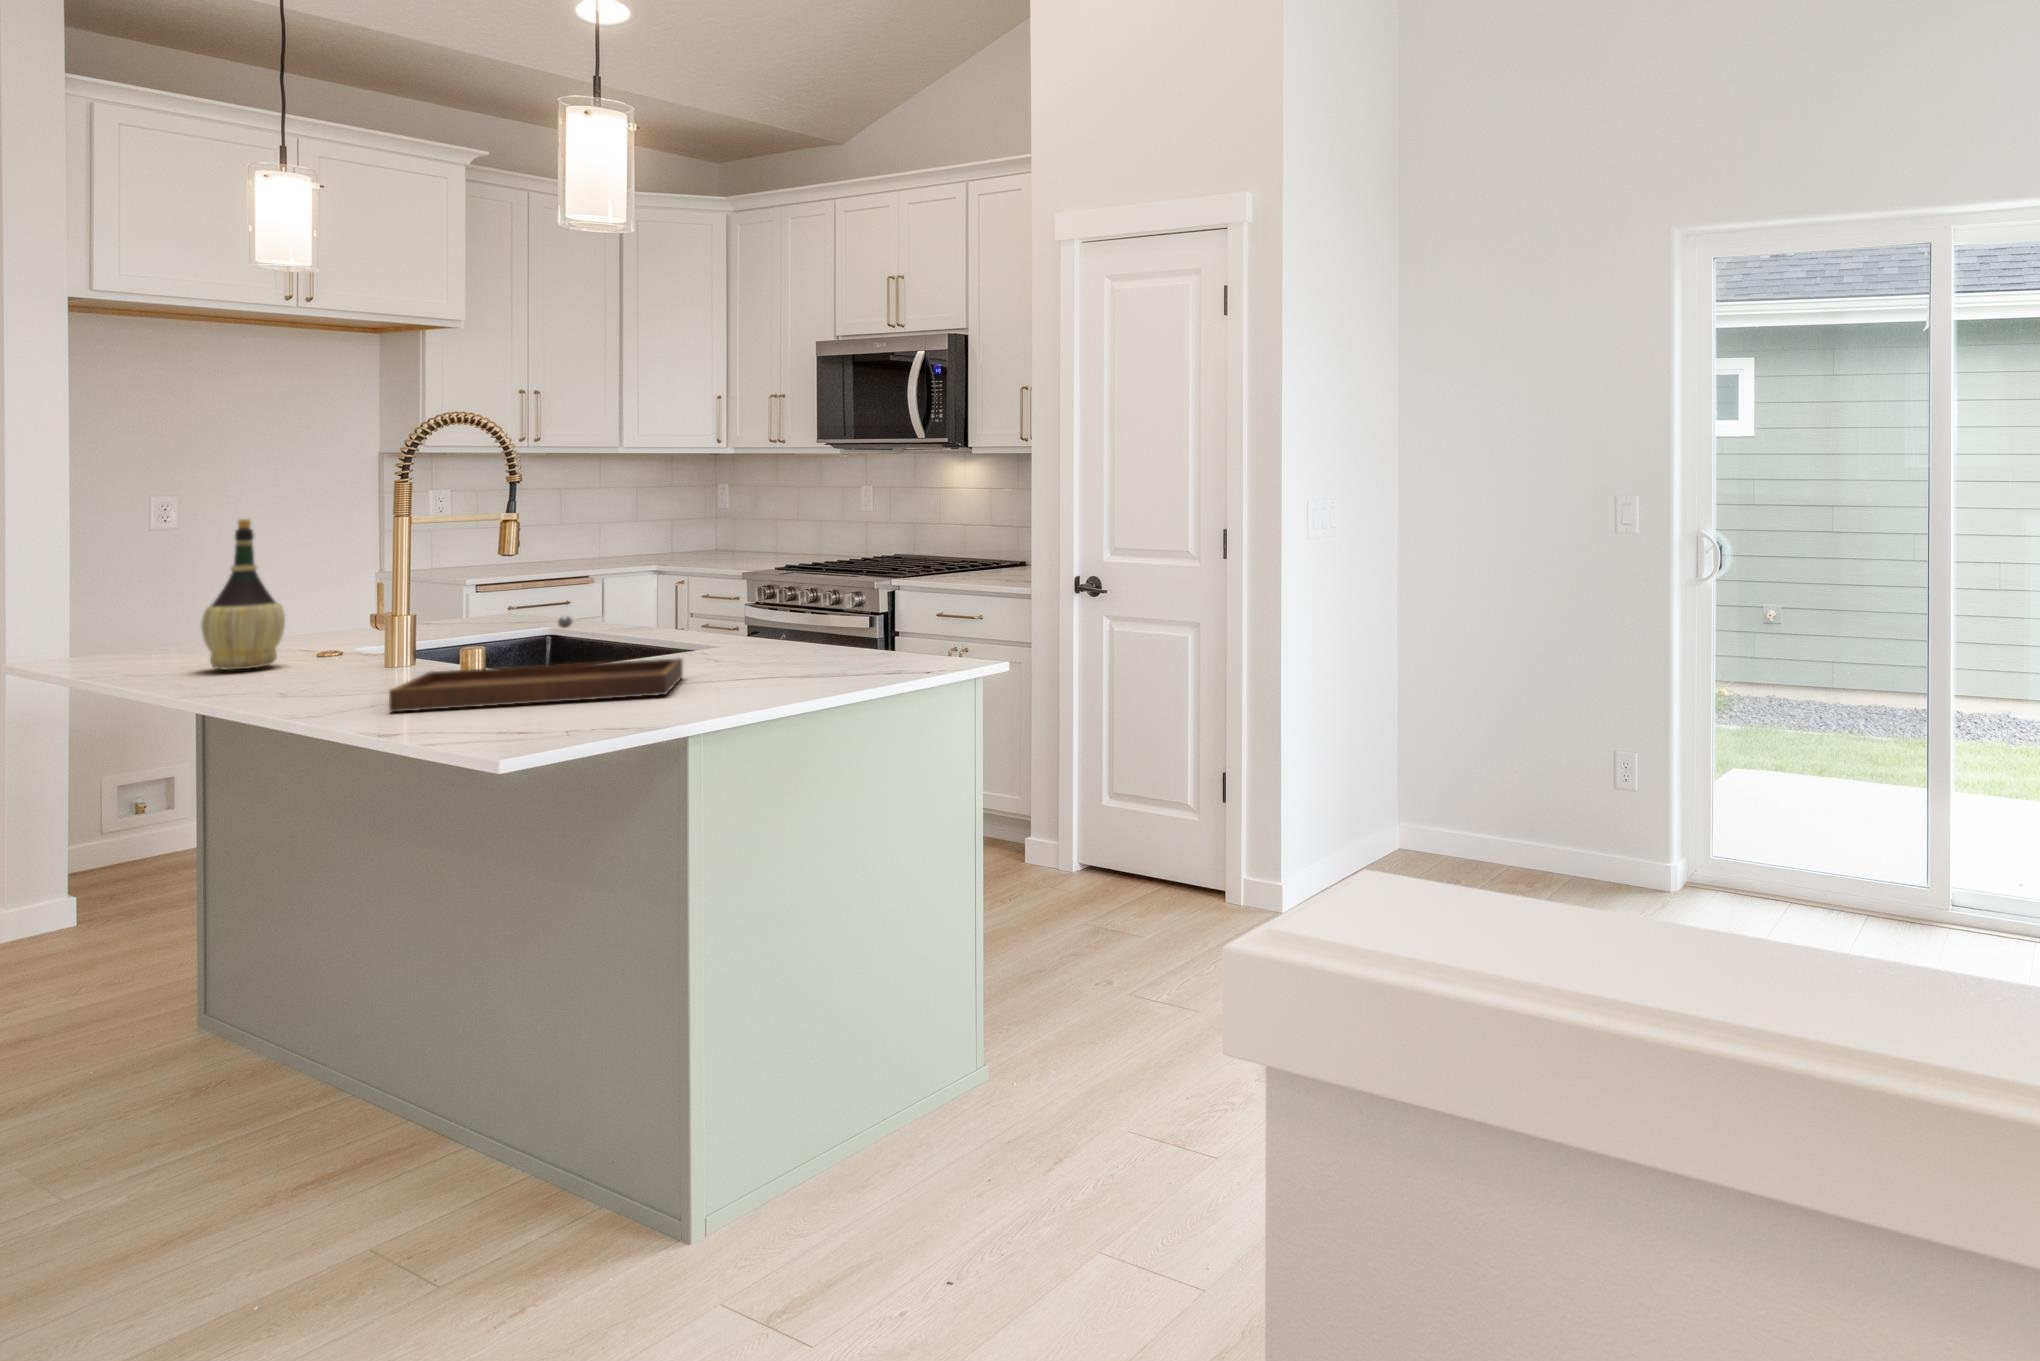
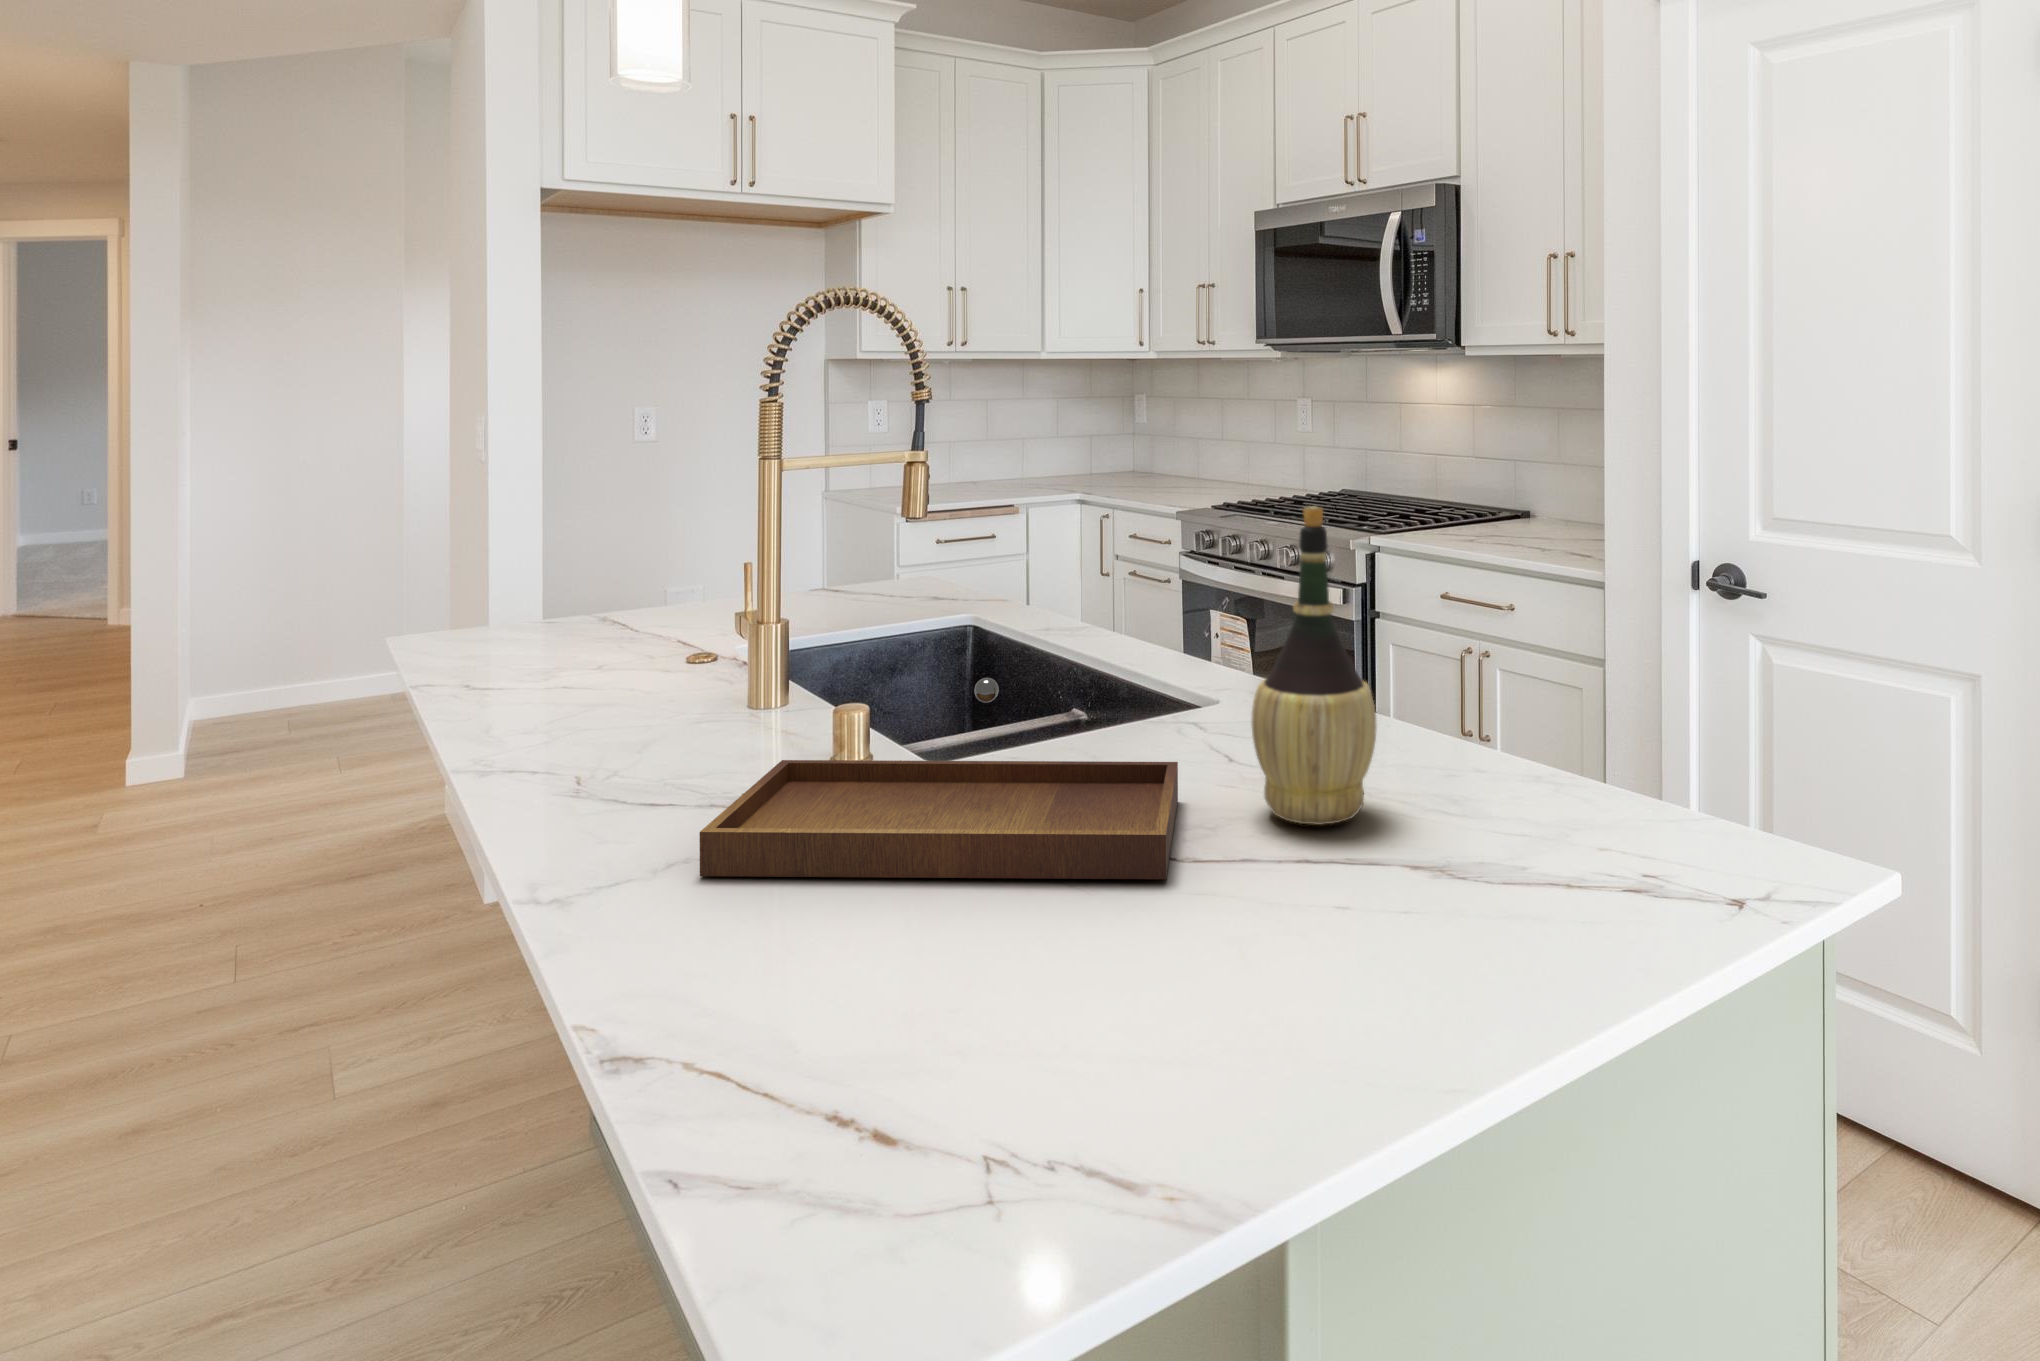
wine bottle: present [201,519,285,670] -> present [1251,506,1376,825]

